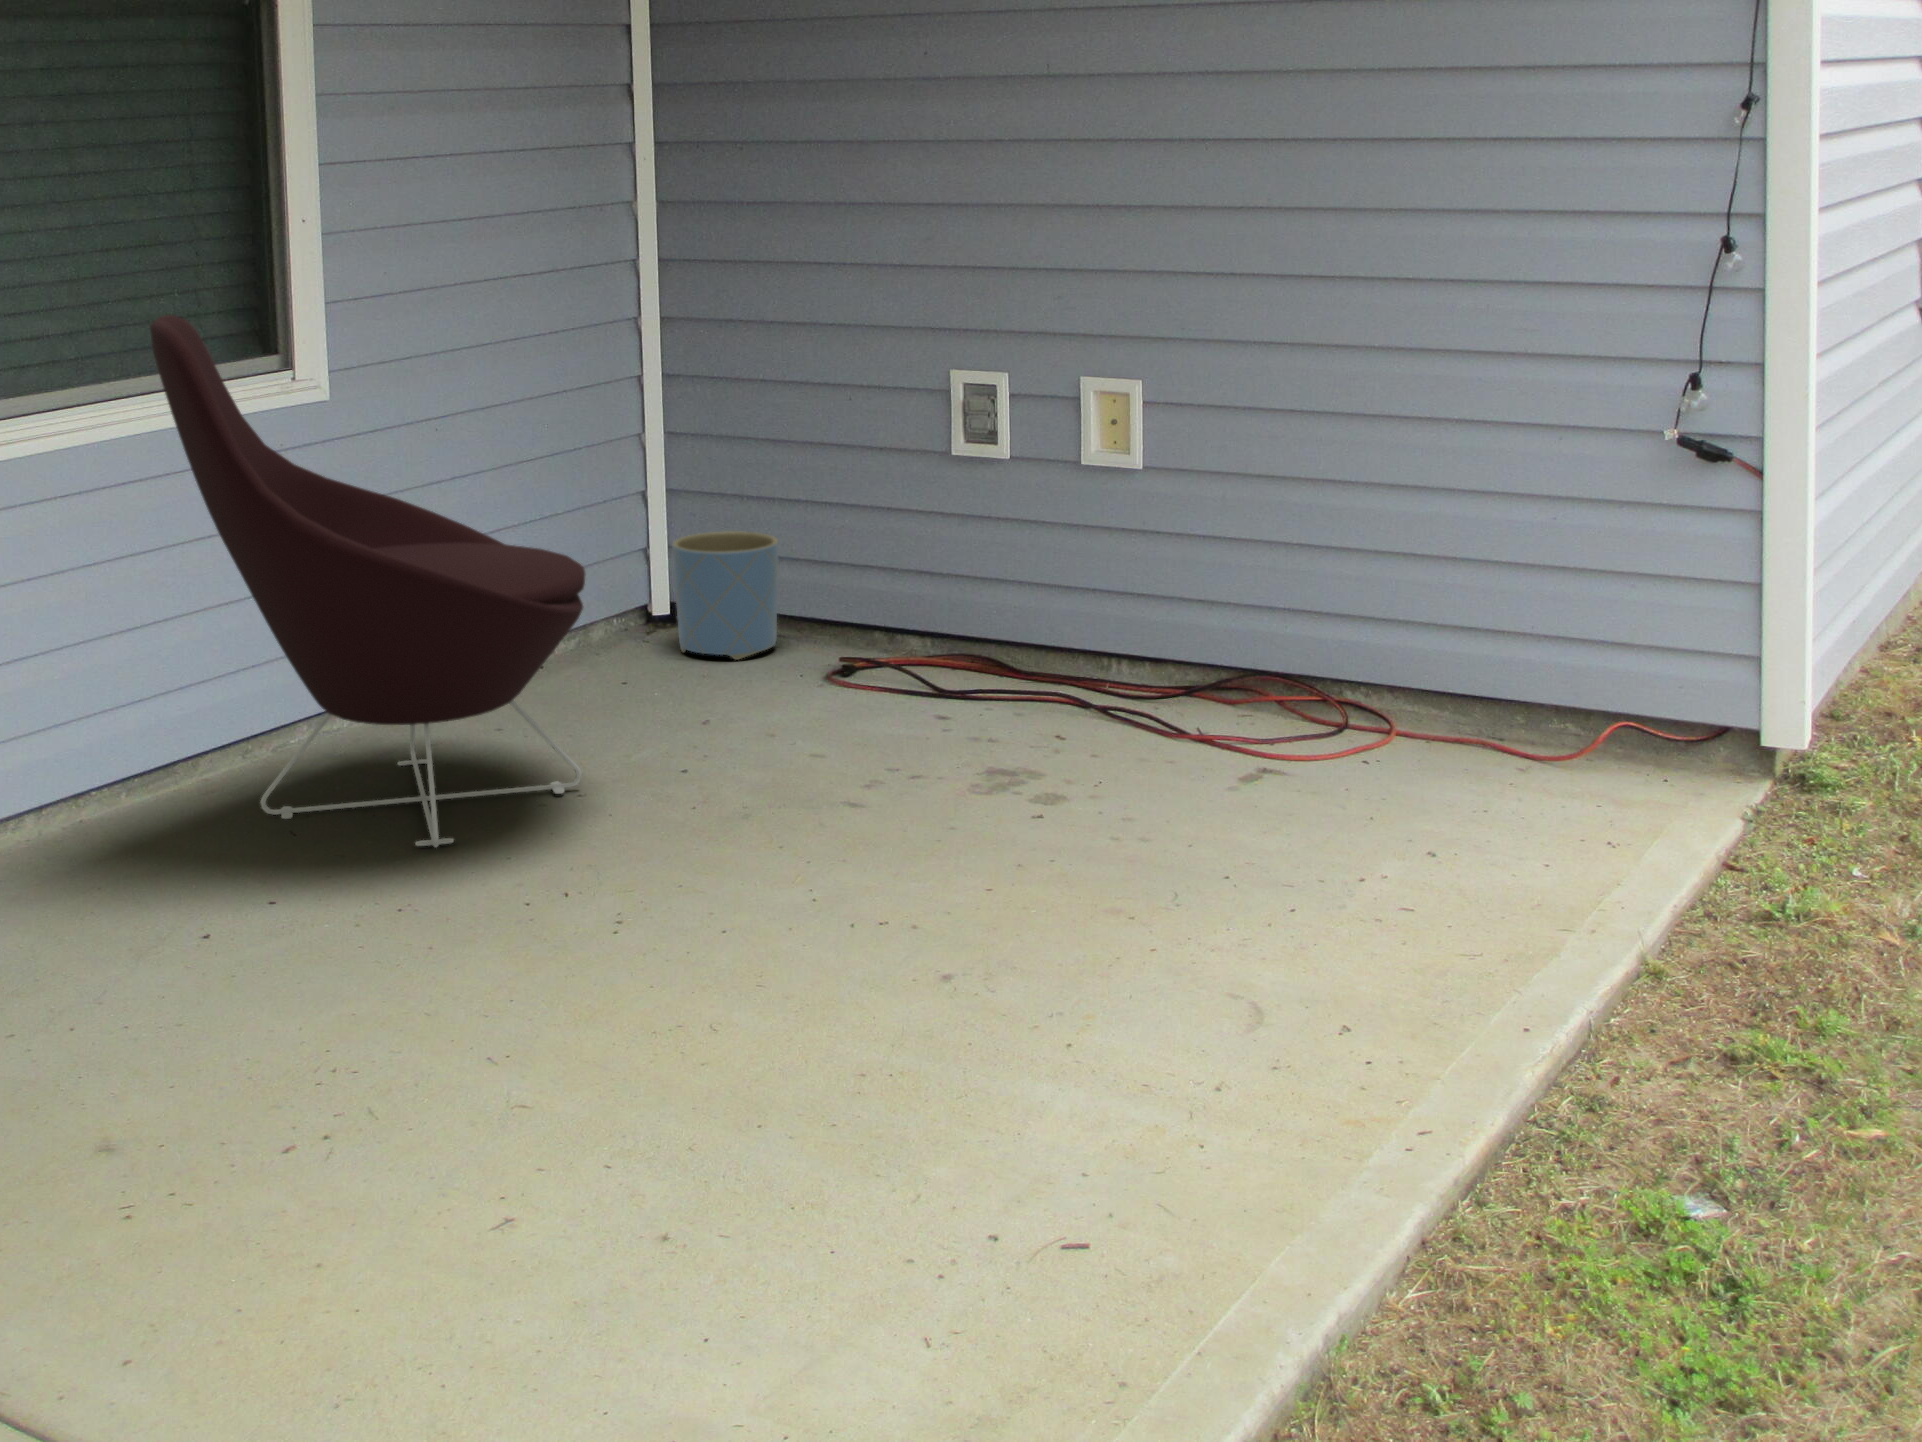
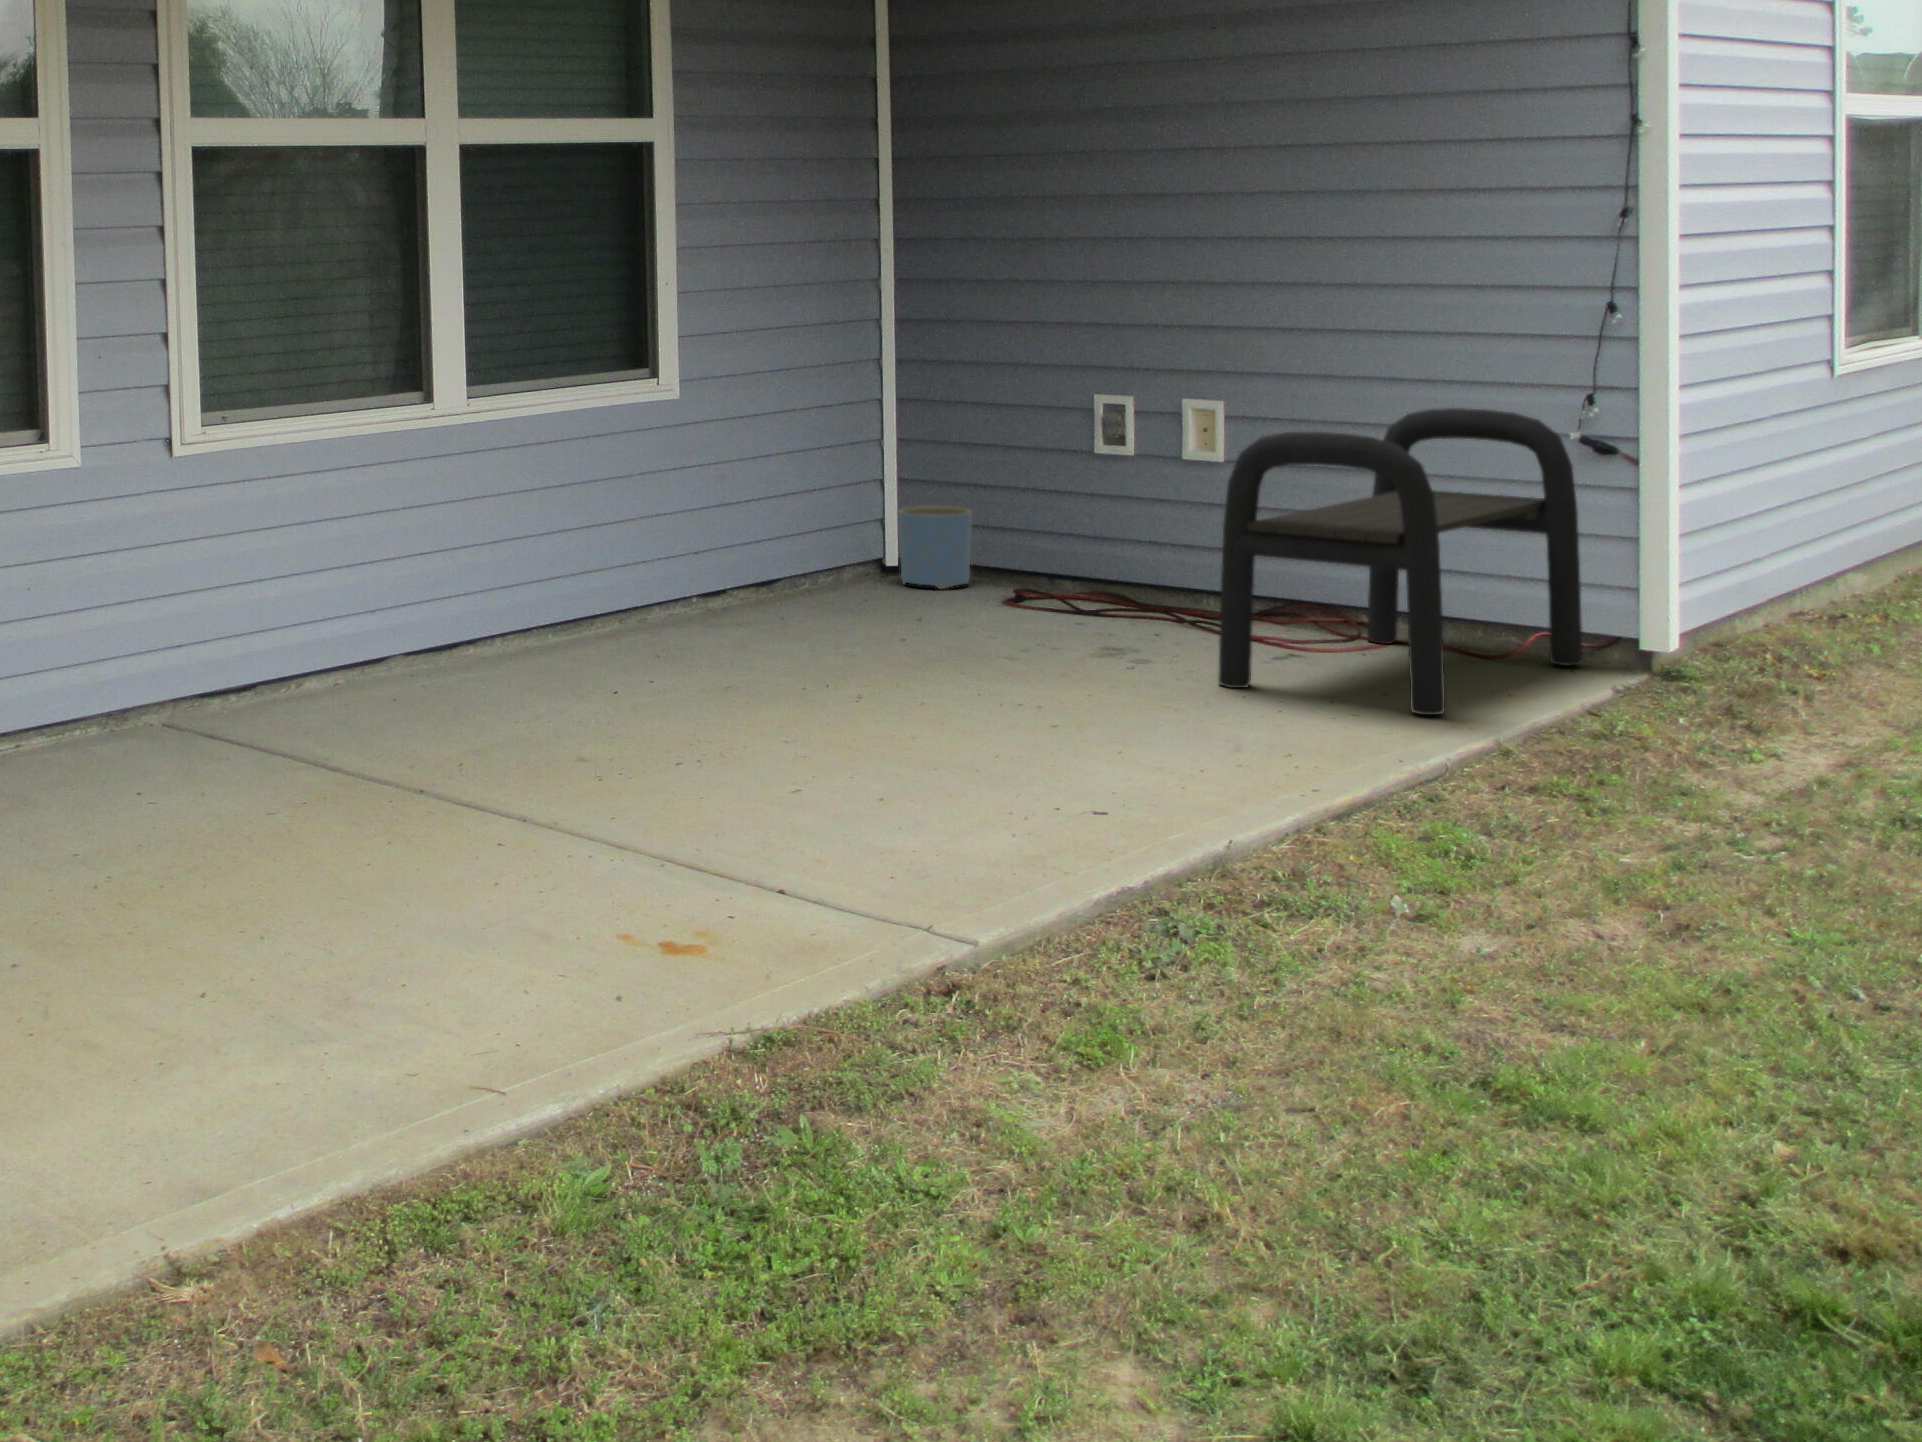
chair: present [150,315,585,847] -> none [583,335,839,652]
bench: none [1199,397,1685,933] -> present [1218,408,1583,715]

